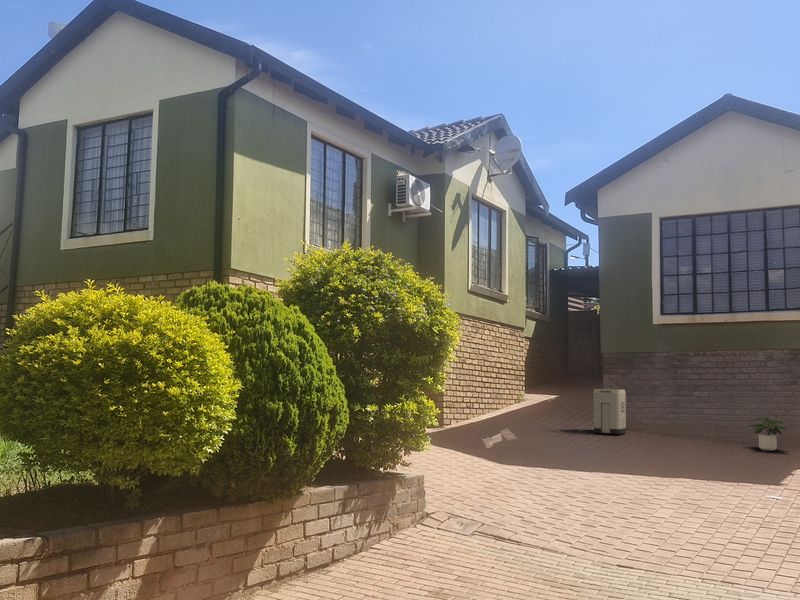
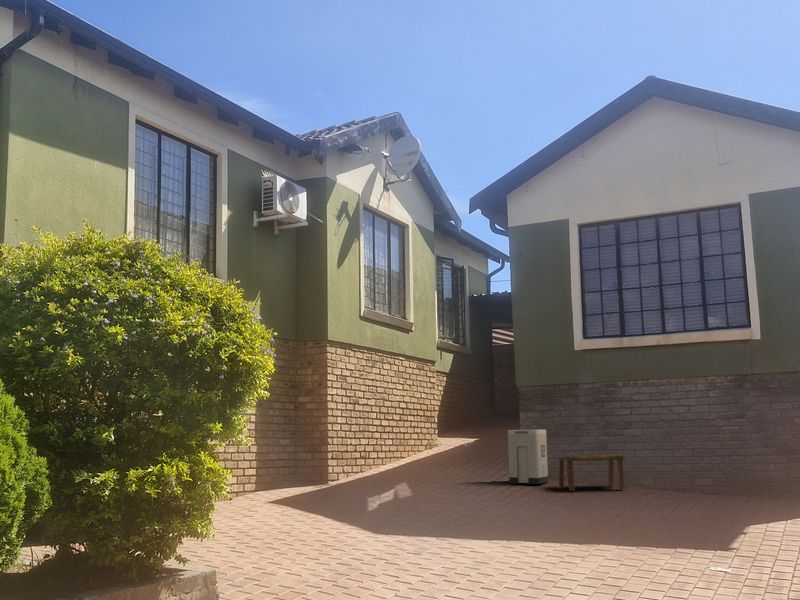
bench: none [636,412,691,441] -> present [558,454,624,491]
potted plant: present [750,418,788,450] -> none [691,458,741,499]

